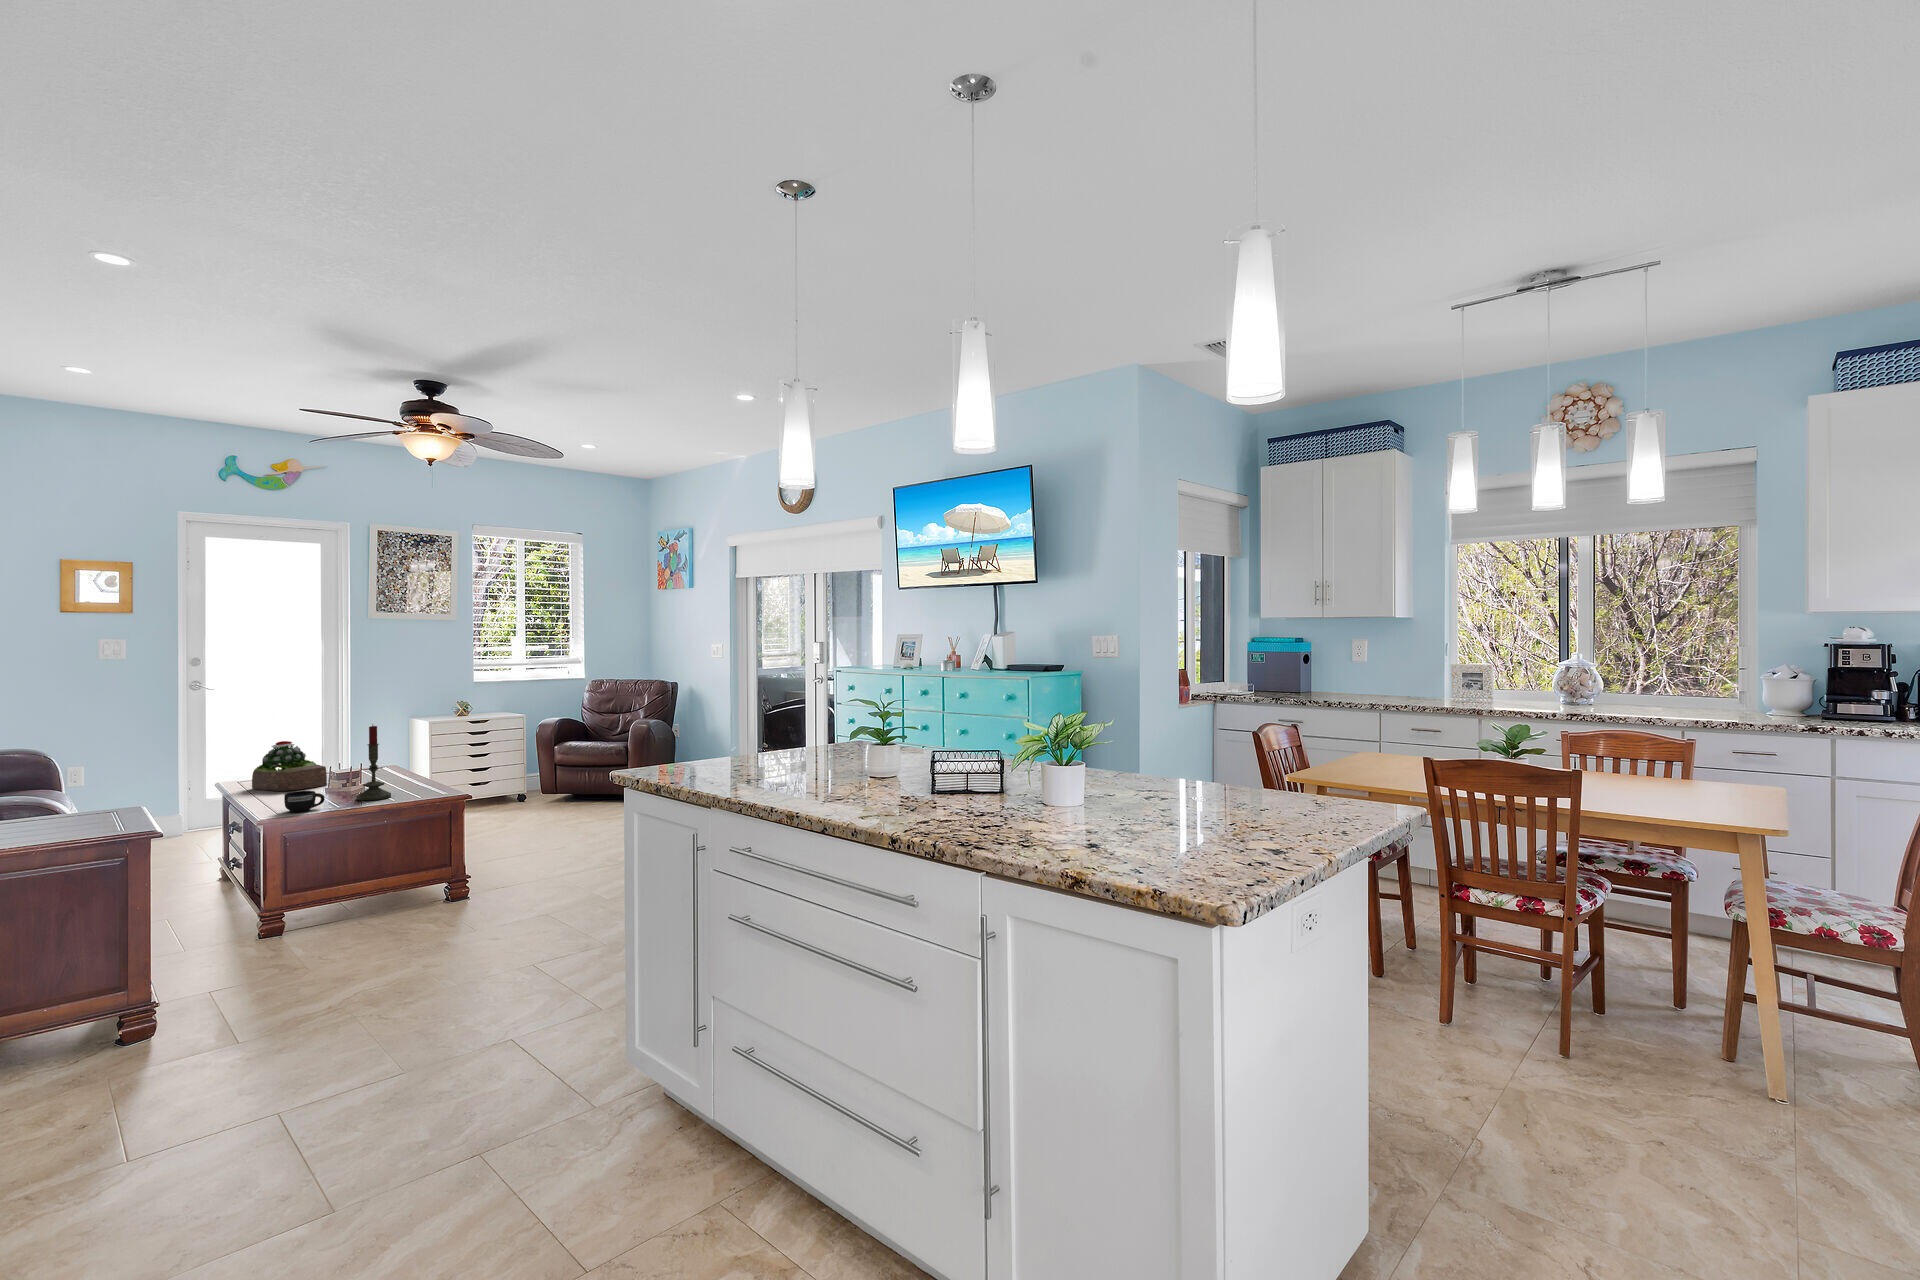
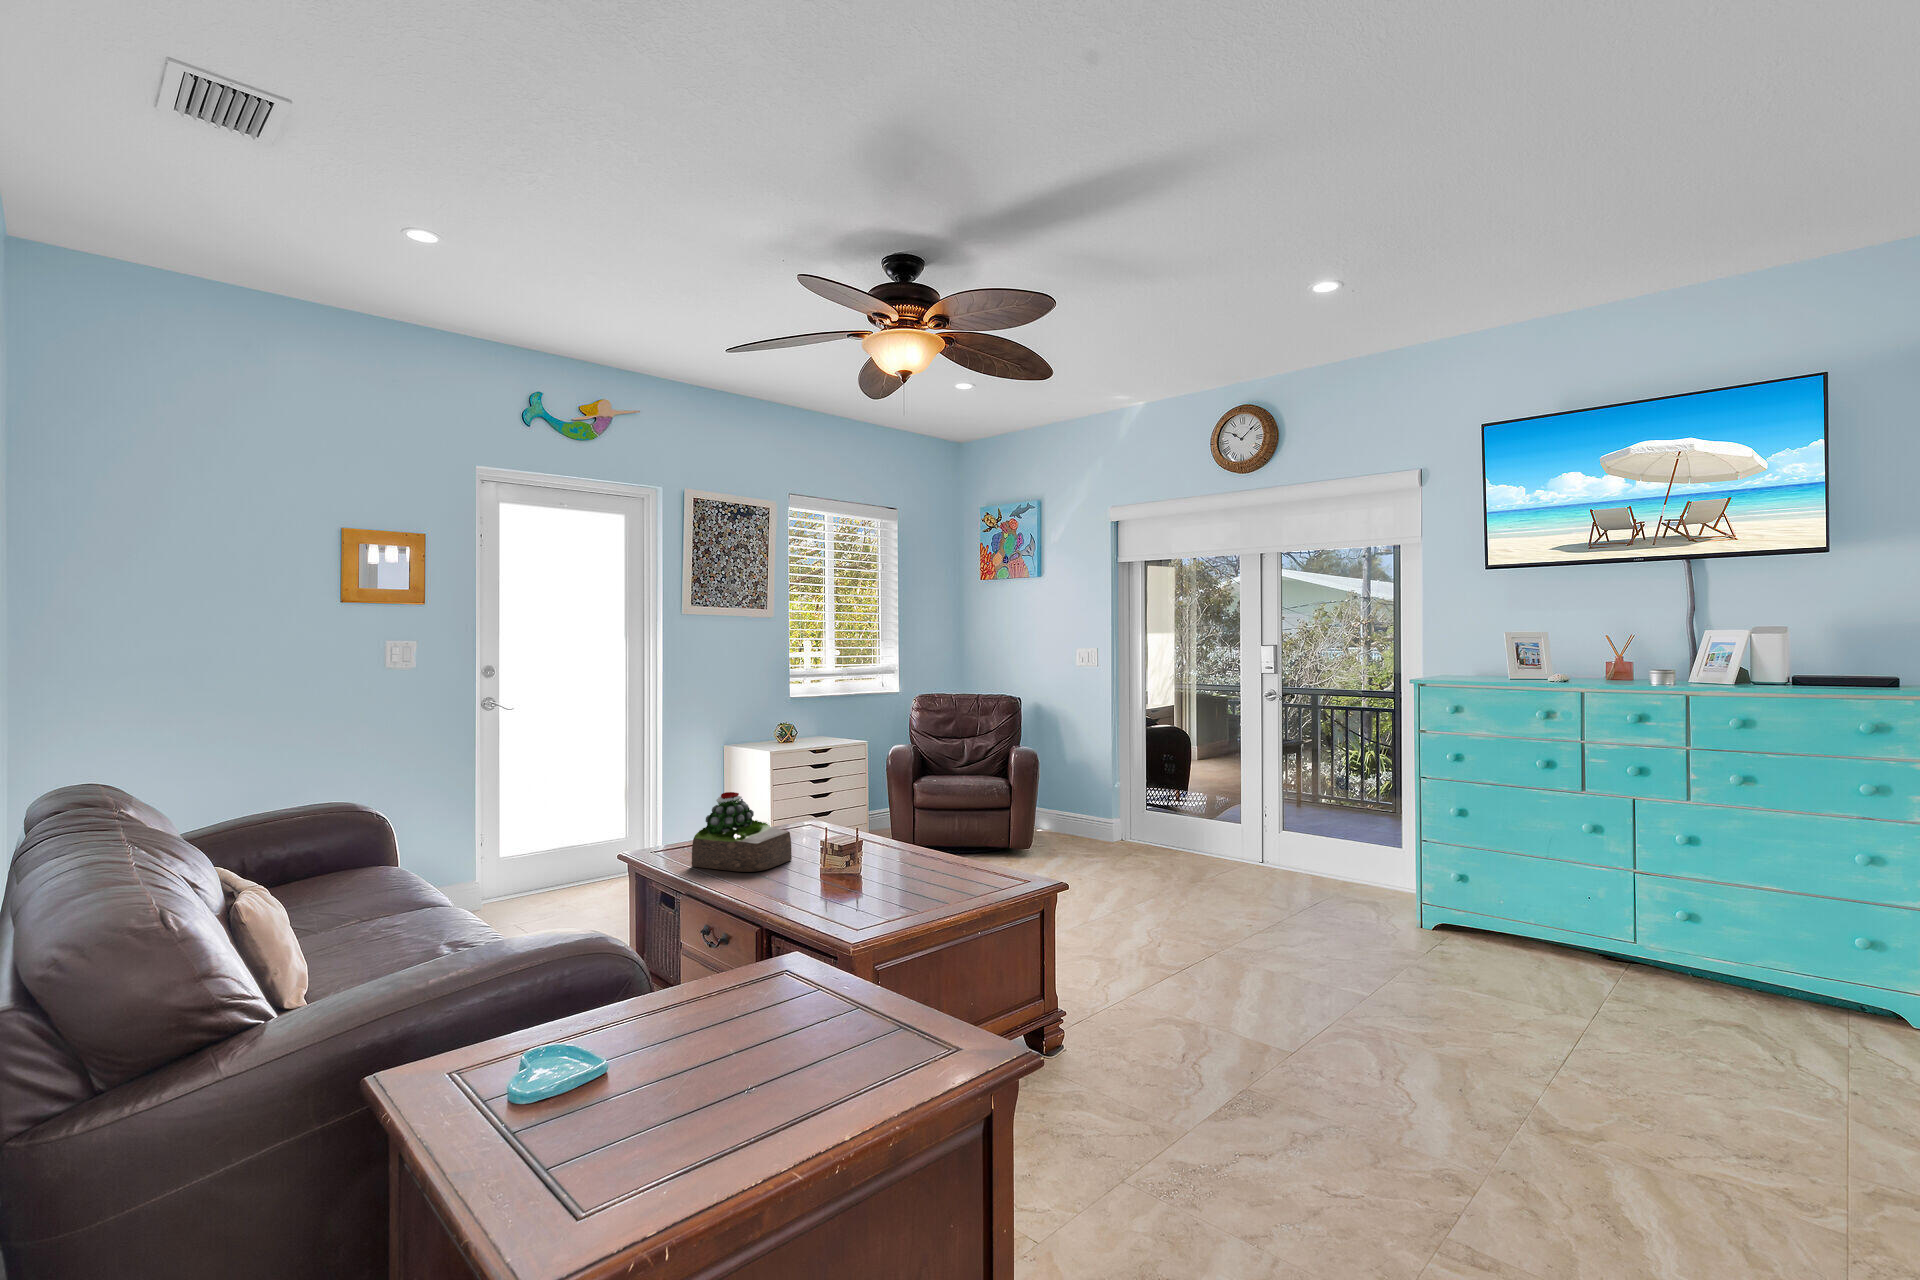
candle: present [356,724,391,800] -> none [893,770,939,895]
mug: present [284,791,325,812] -> none [832,883,883,922]

